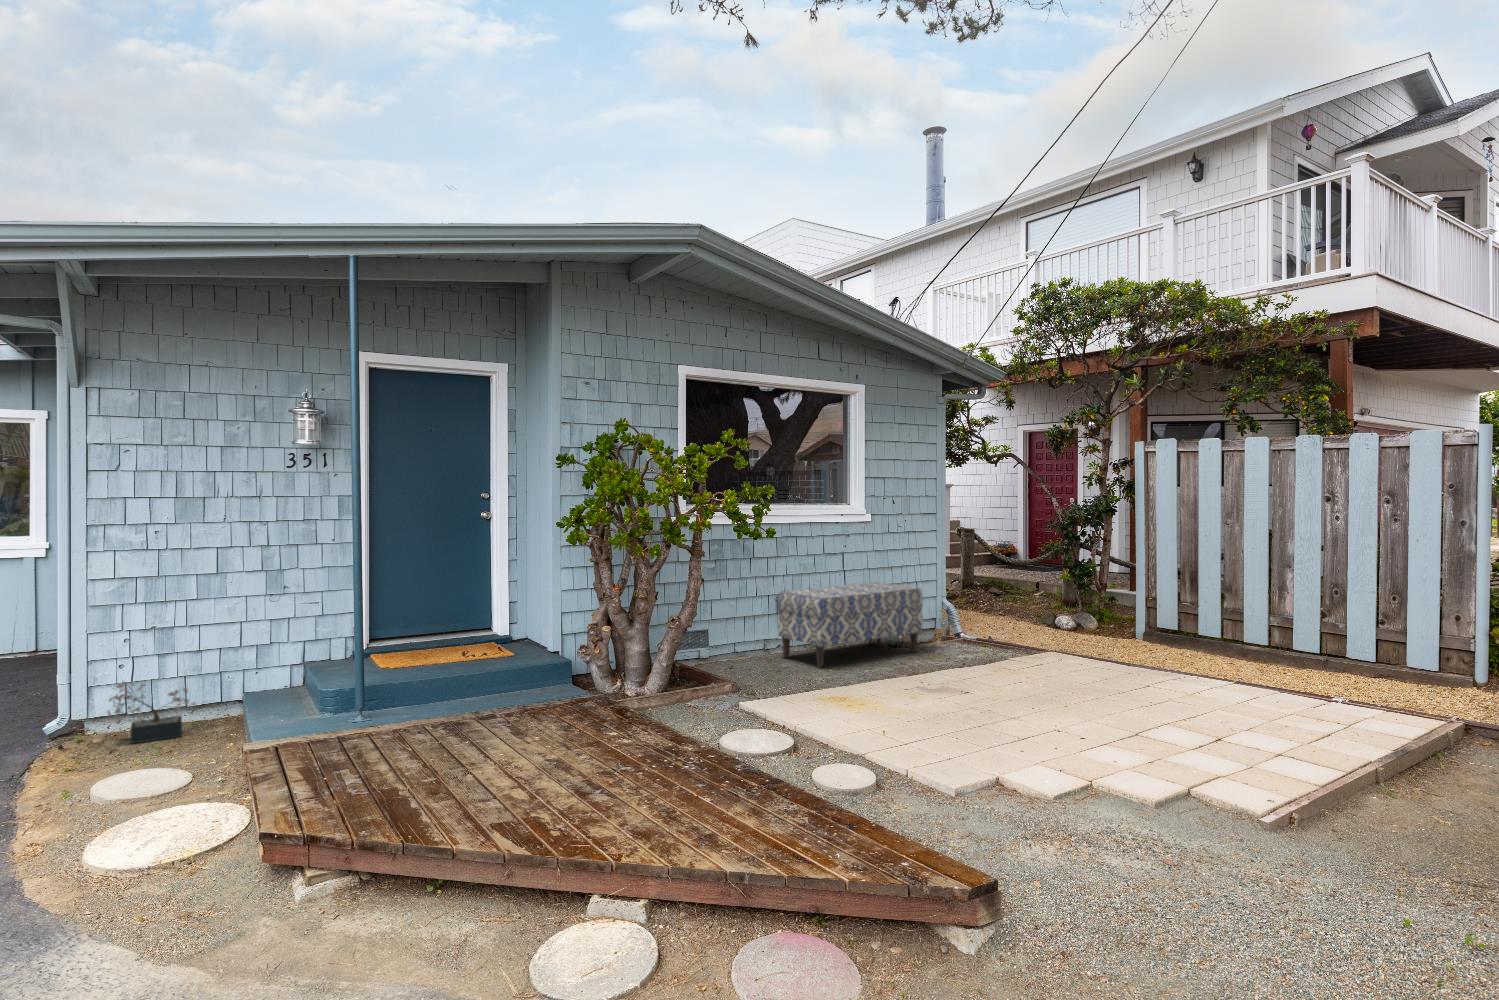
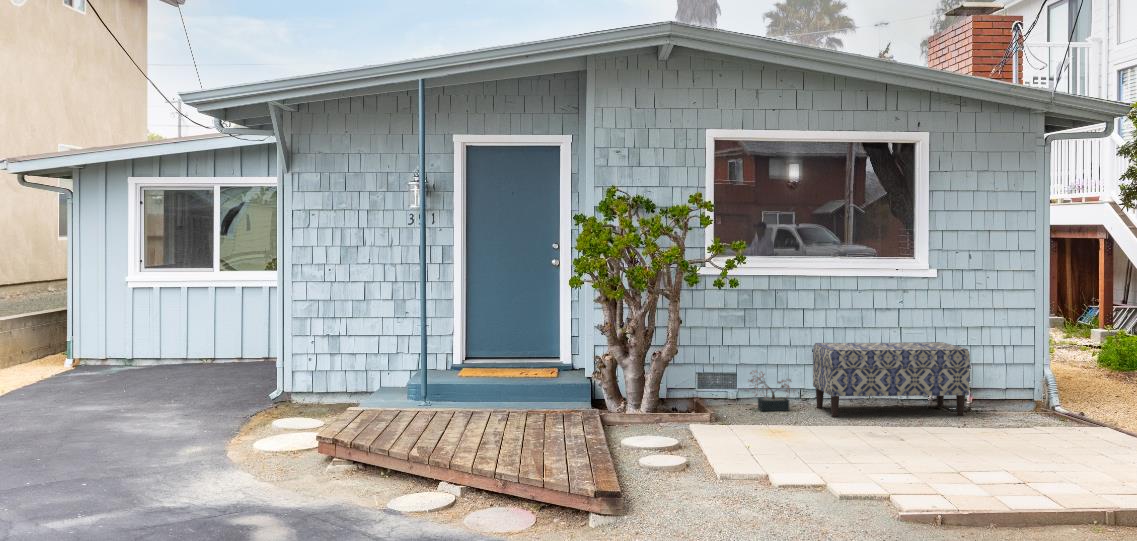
decorative plant: present [108,682,196,744] -> present [747,370,795,411]

